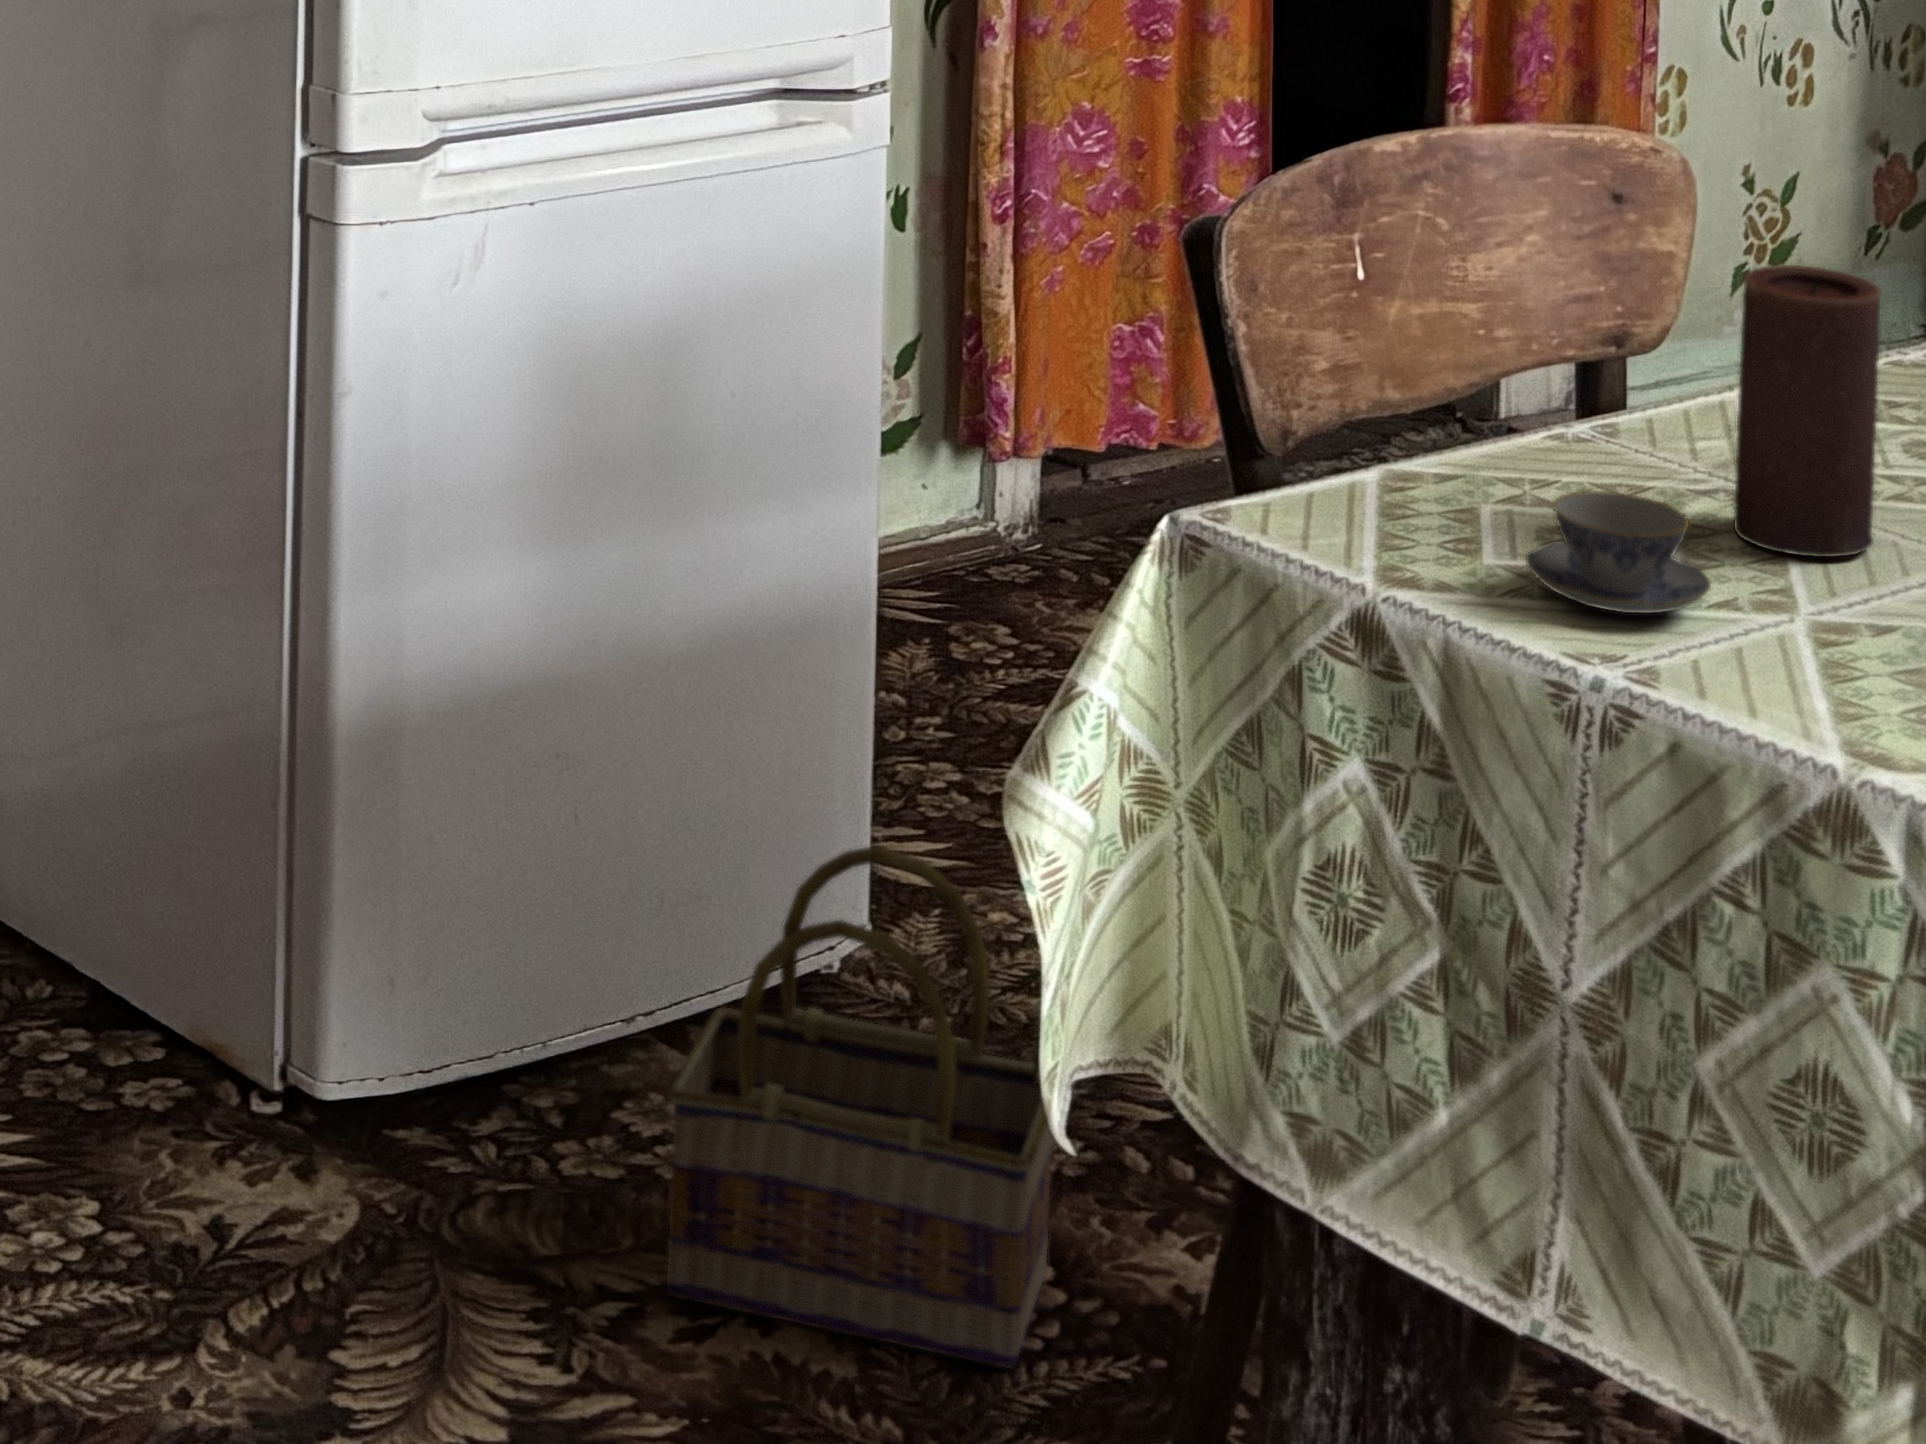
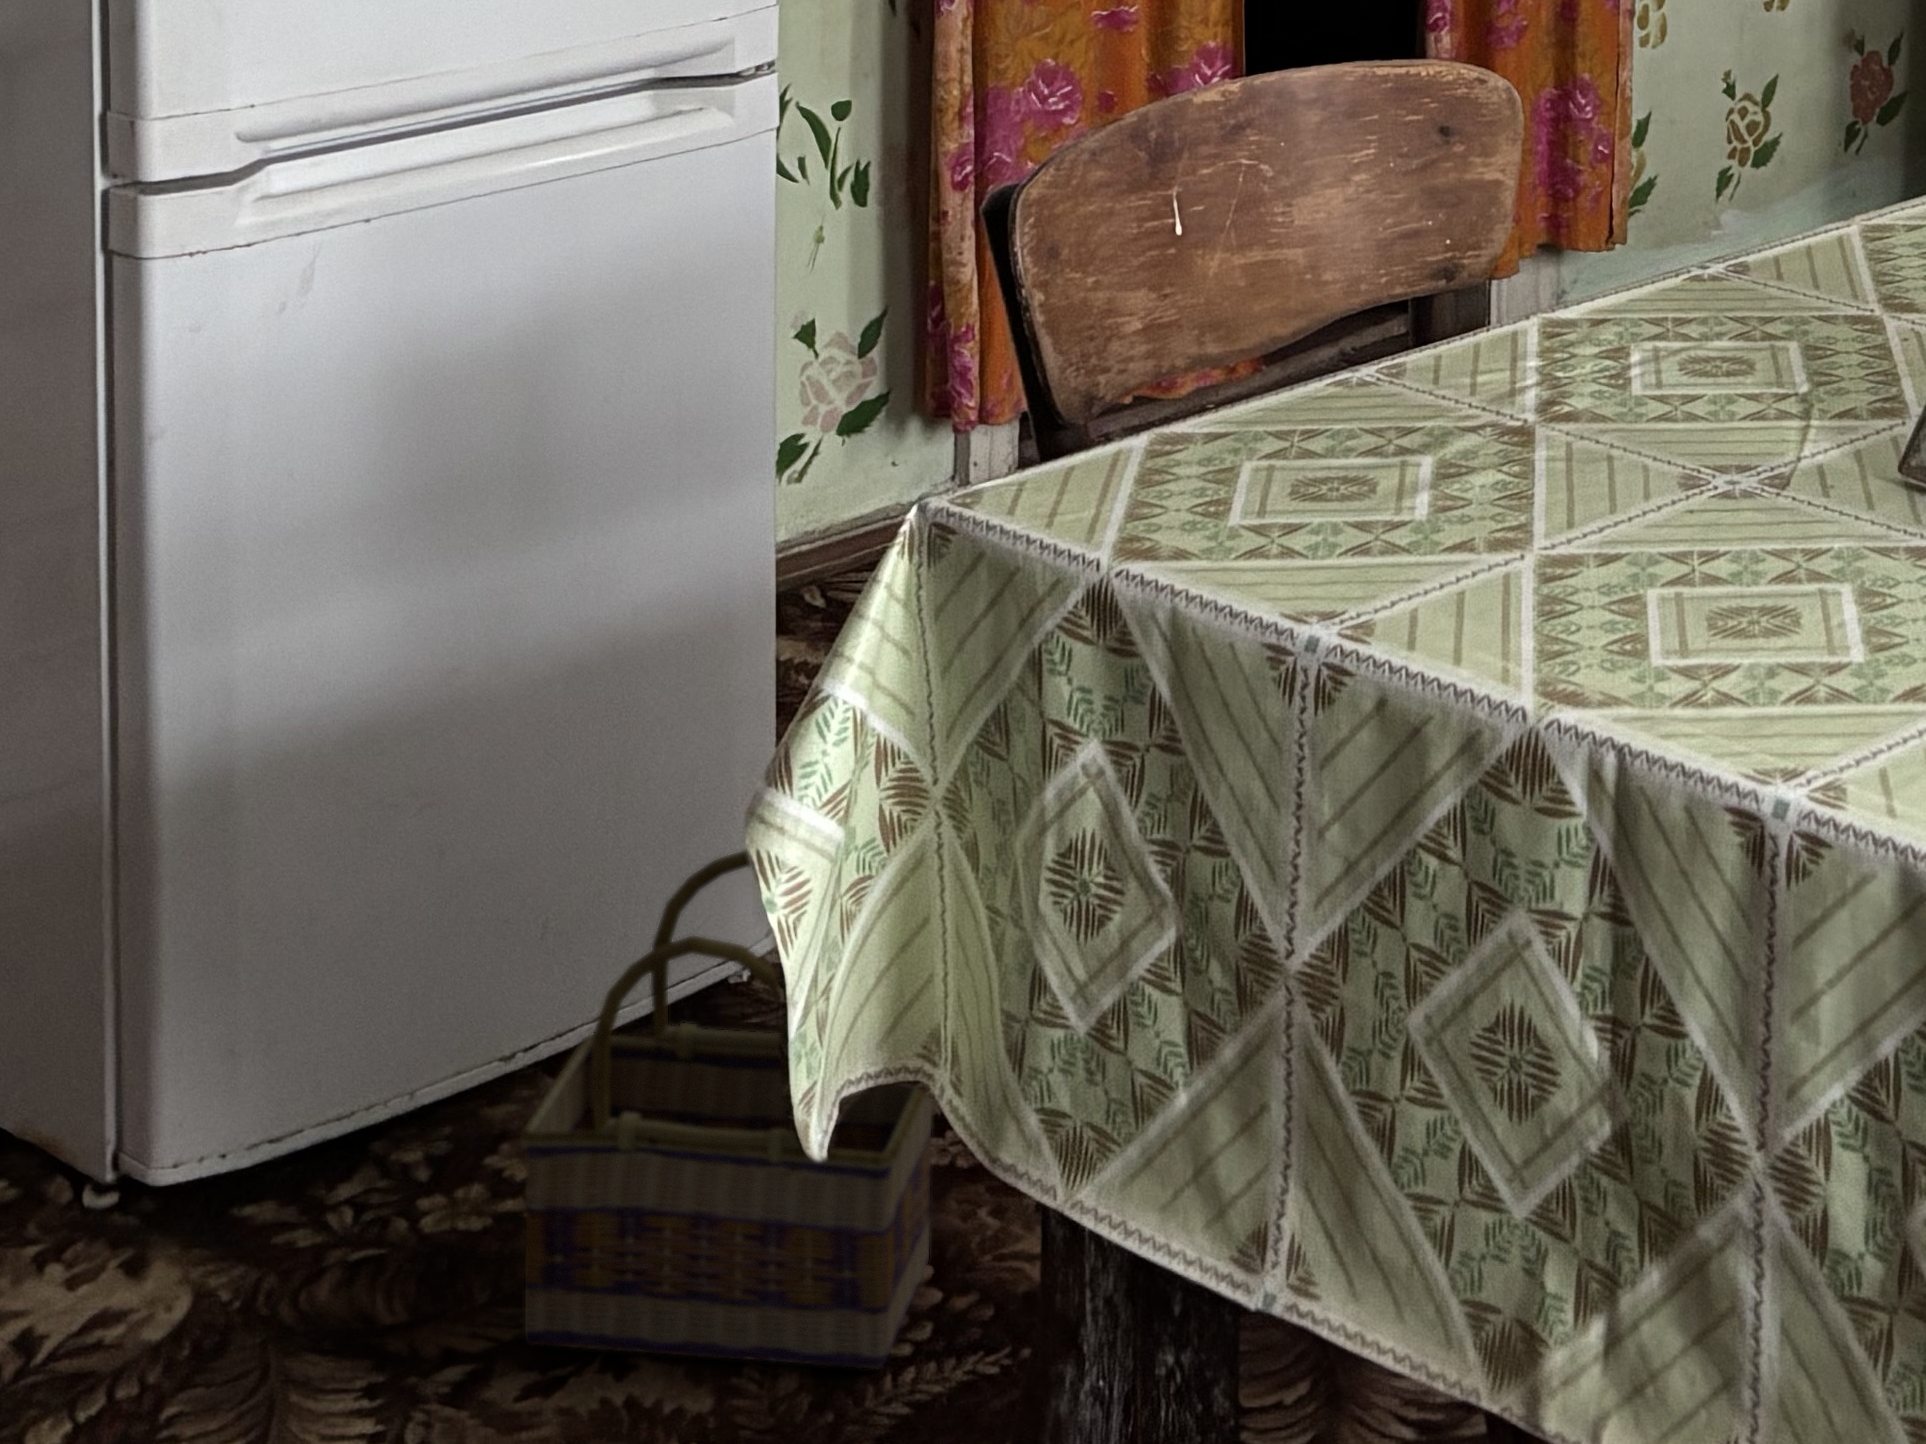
candle: present [1734,265,1880,557] -> none [1506,203,1636,490]
teacup: present [1526,491,1711,613] -> none [1281,448,1458,569]

